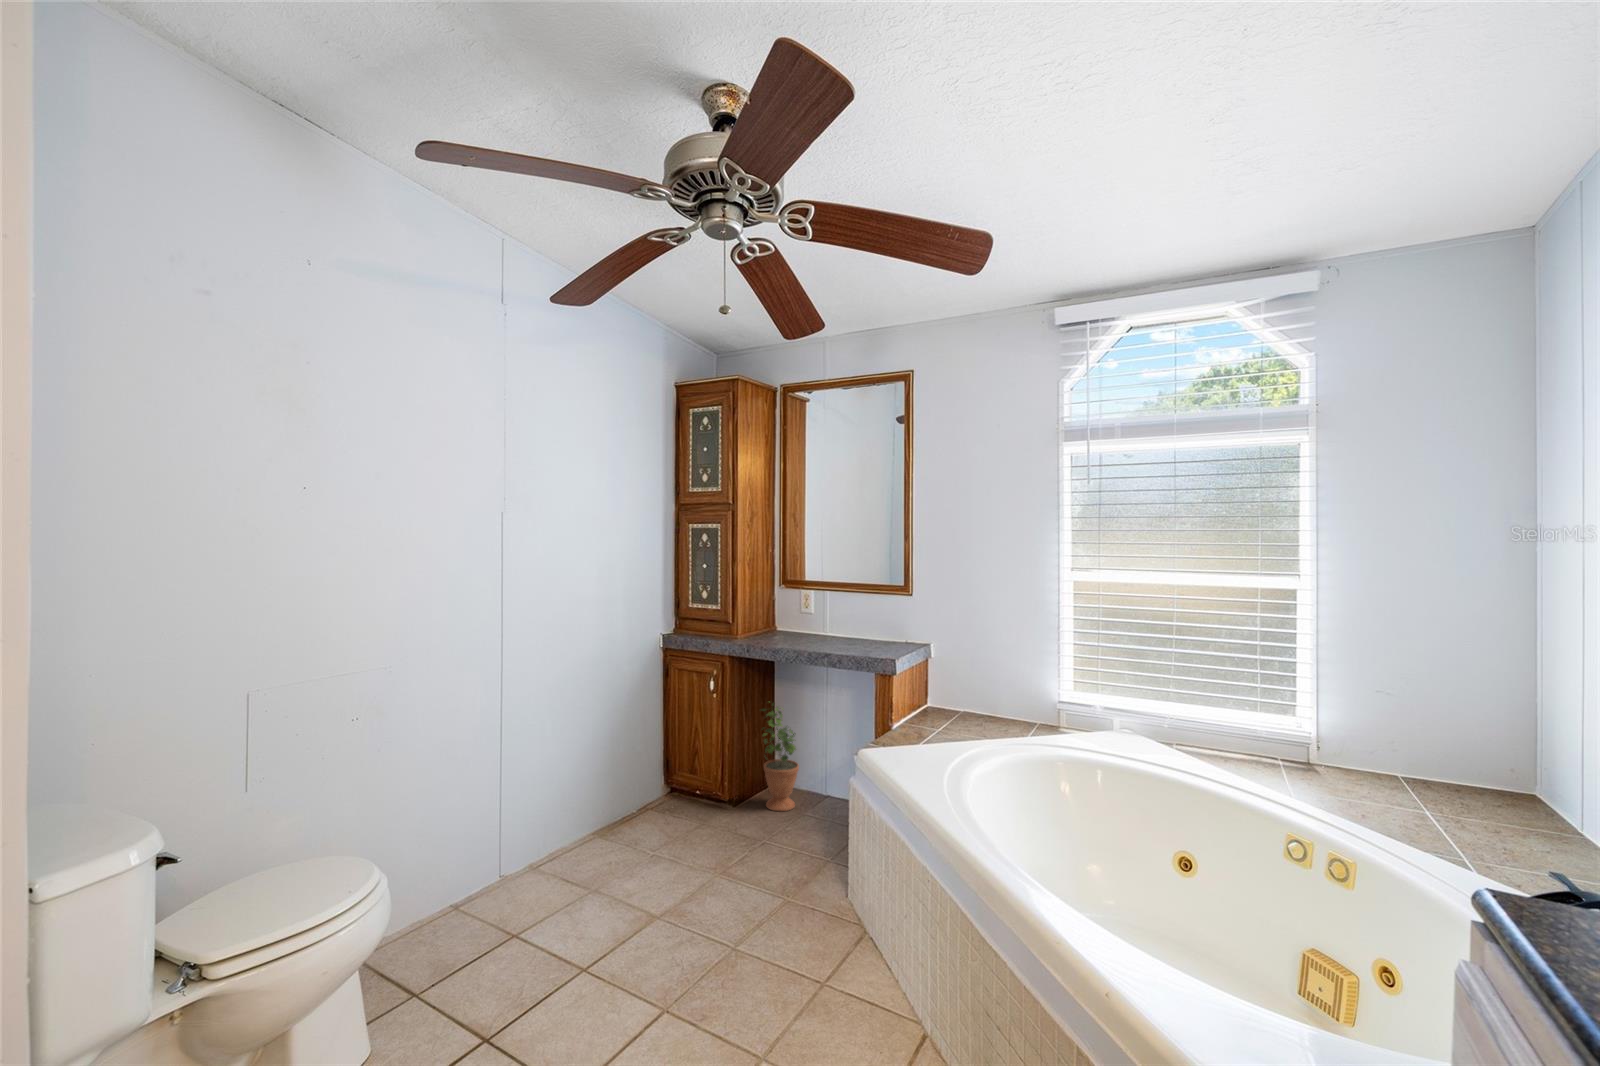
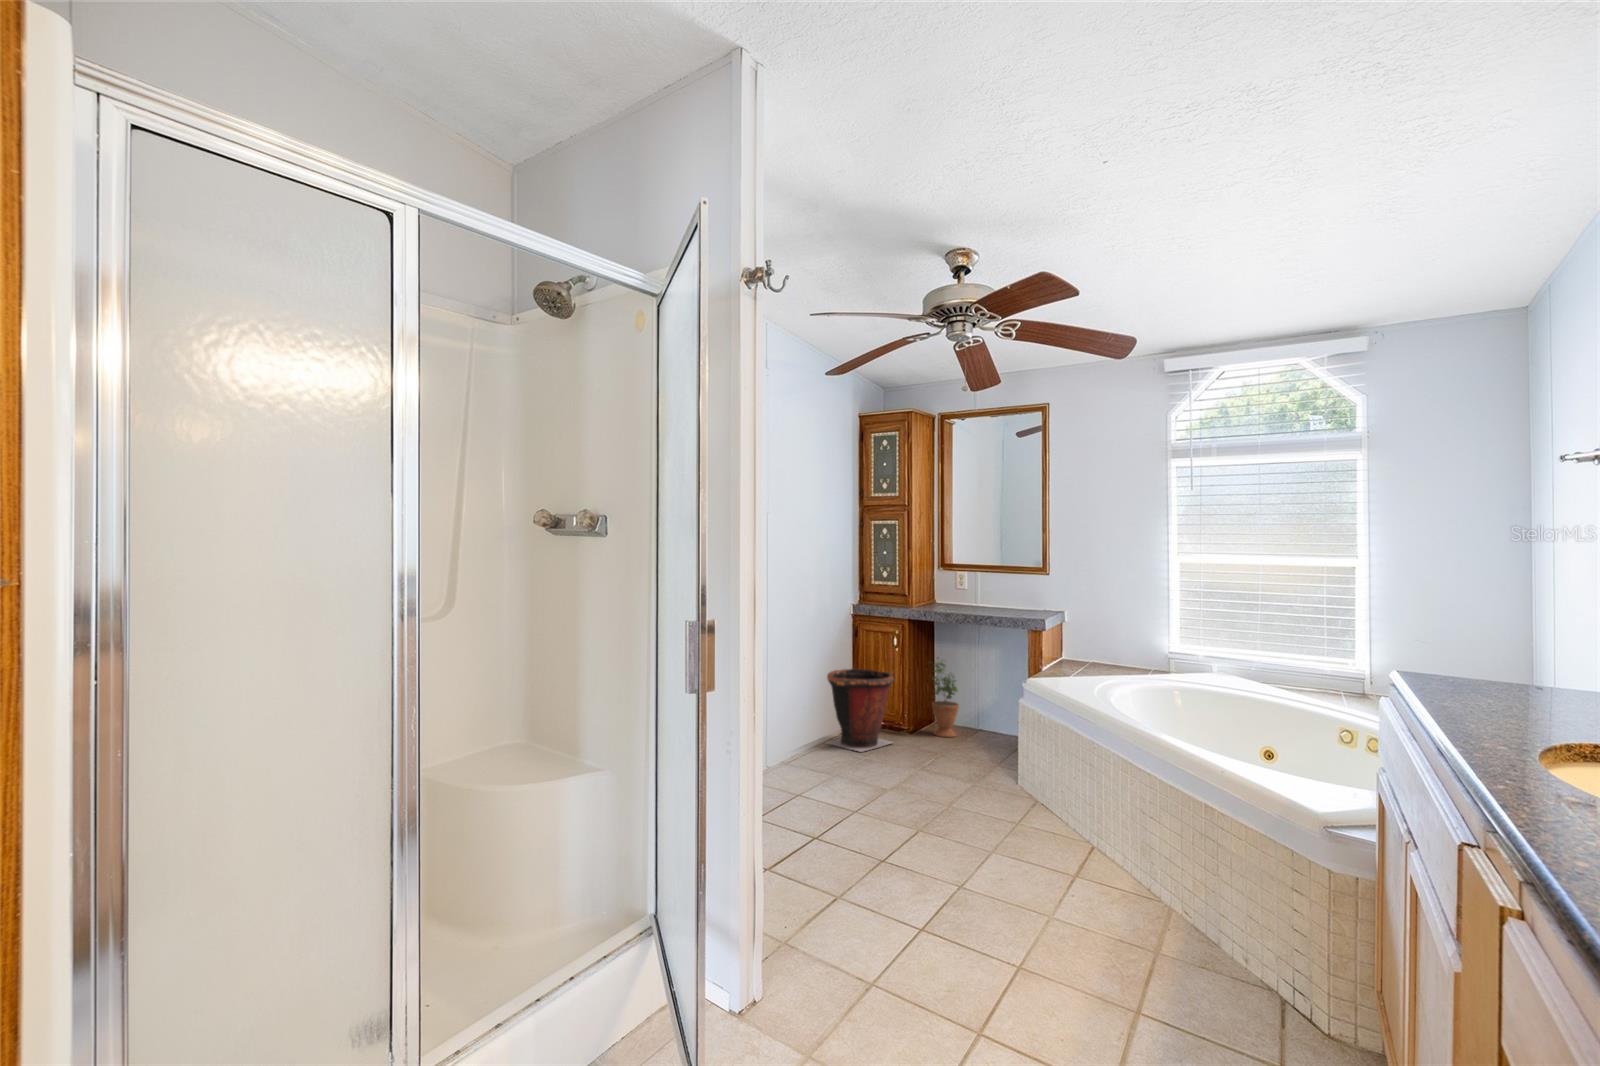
waste bin: none [603,725,704,858] -> present [827,669,894,752]

